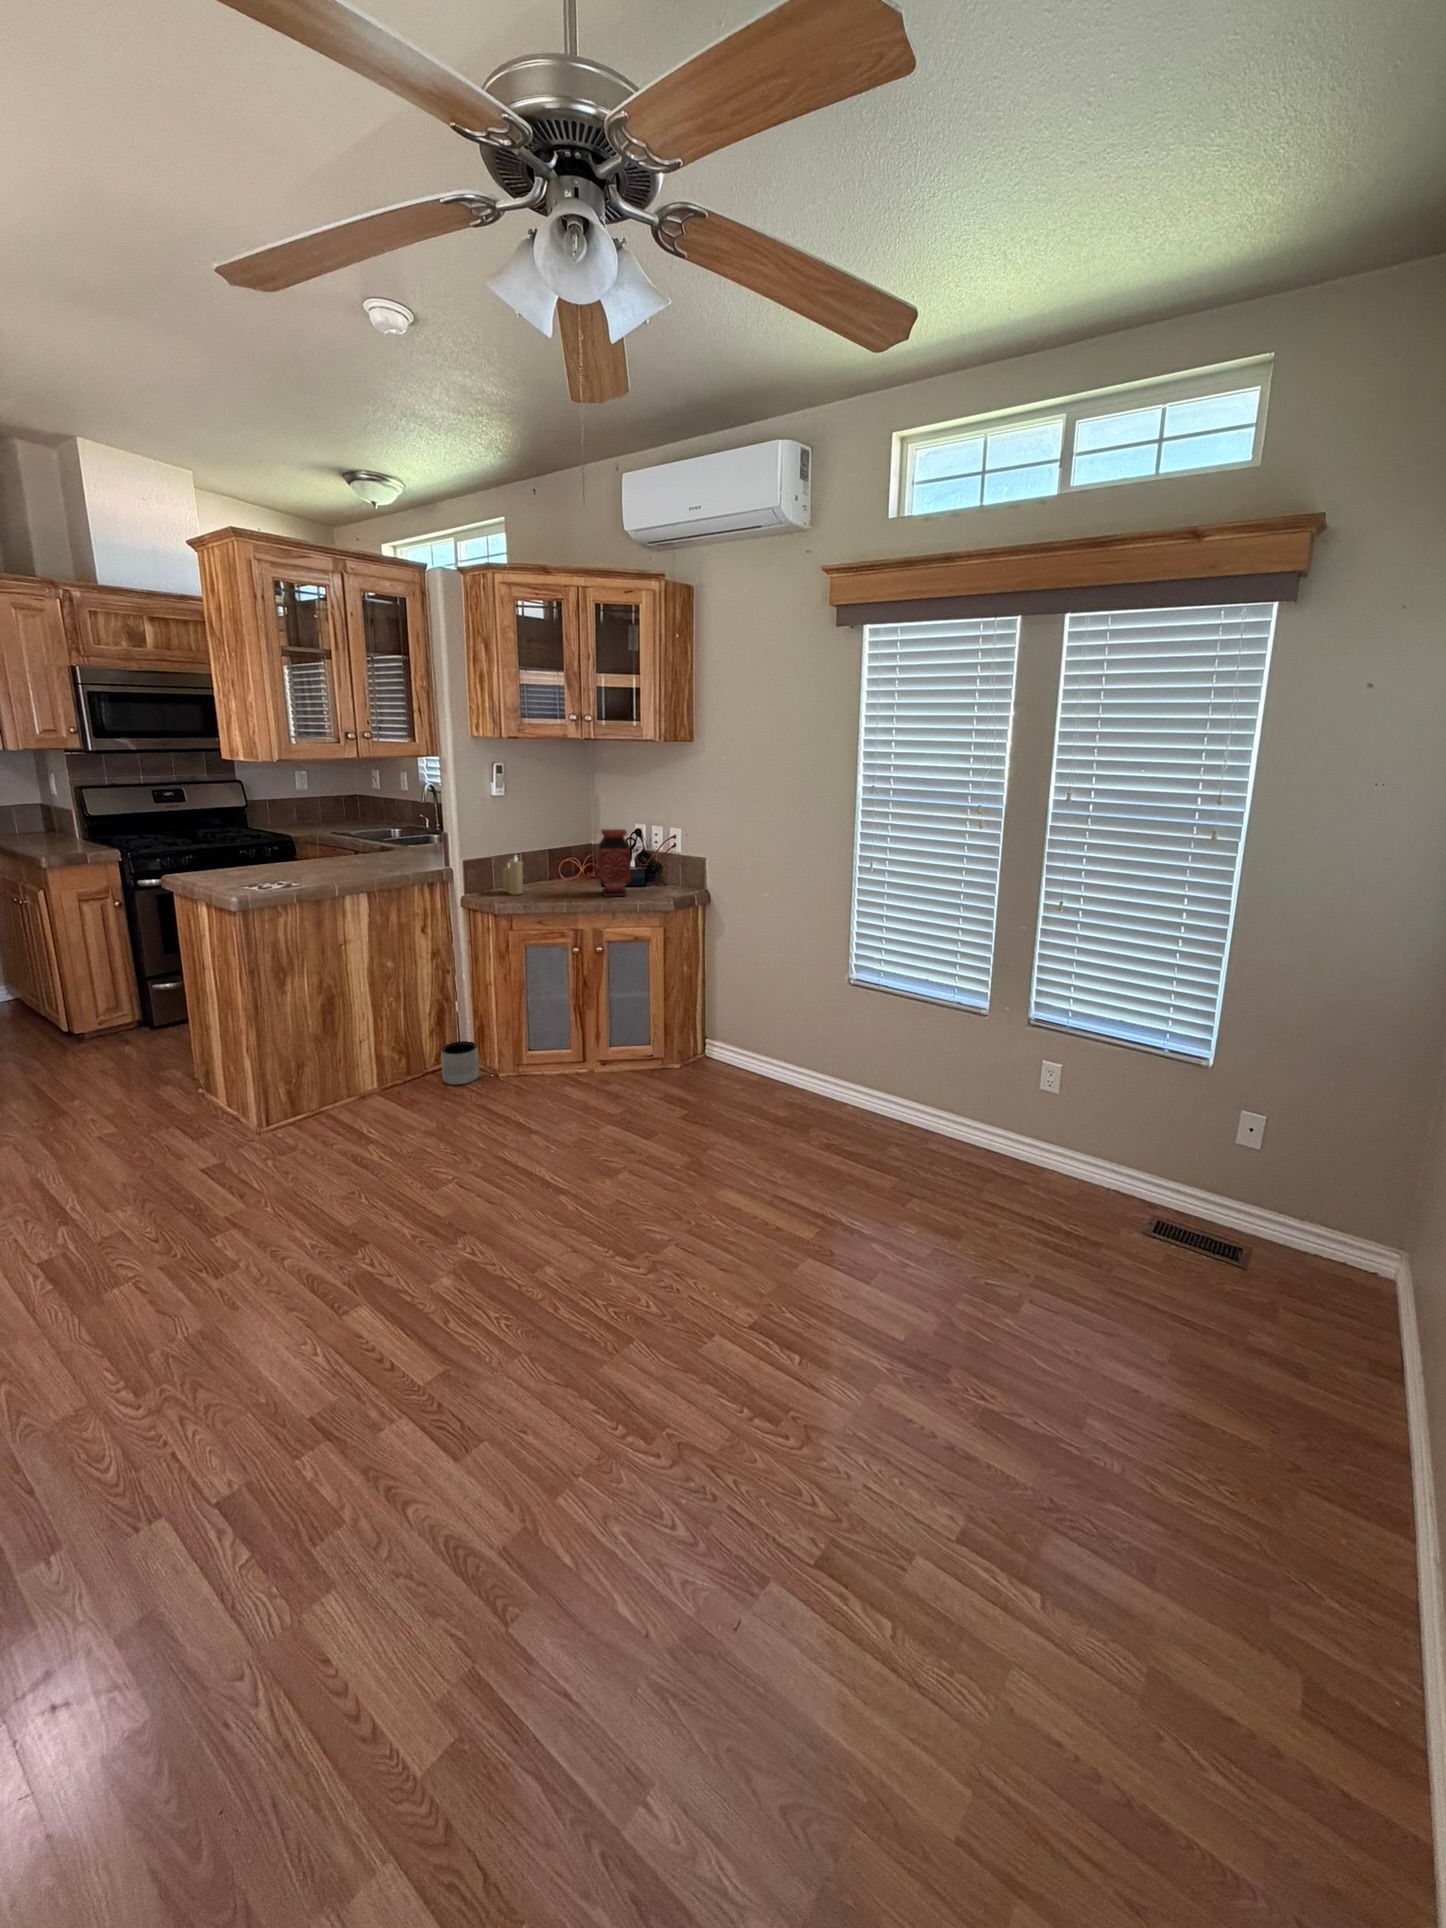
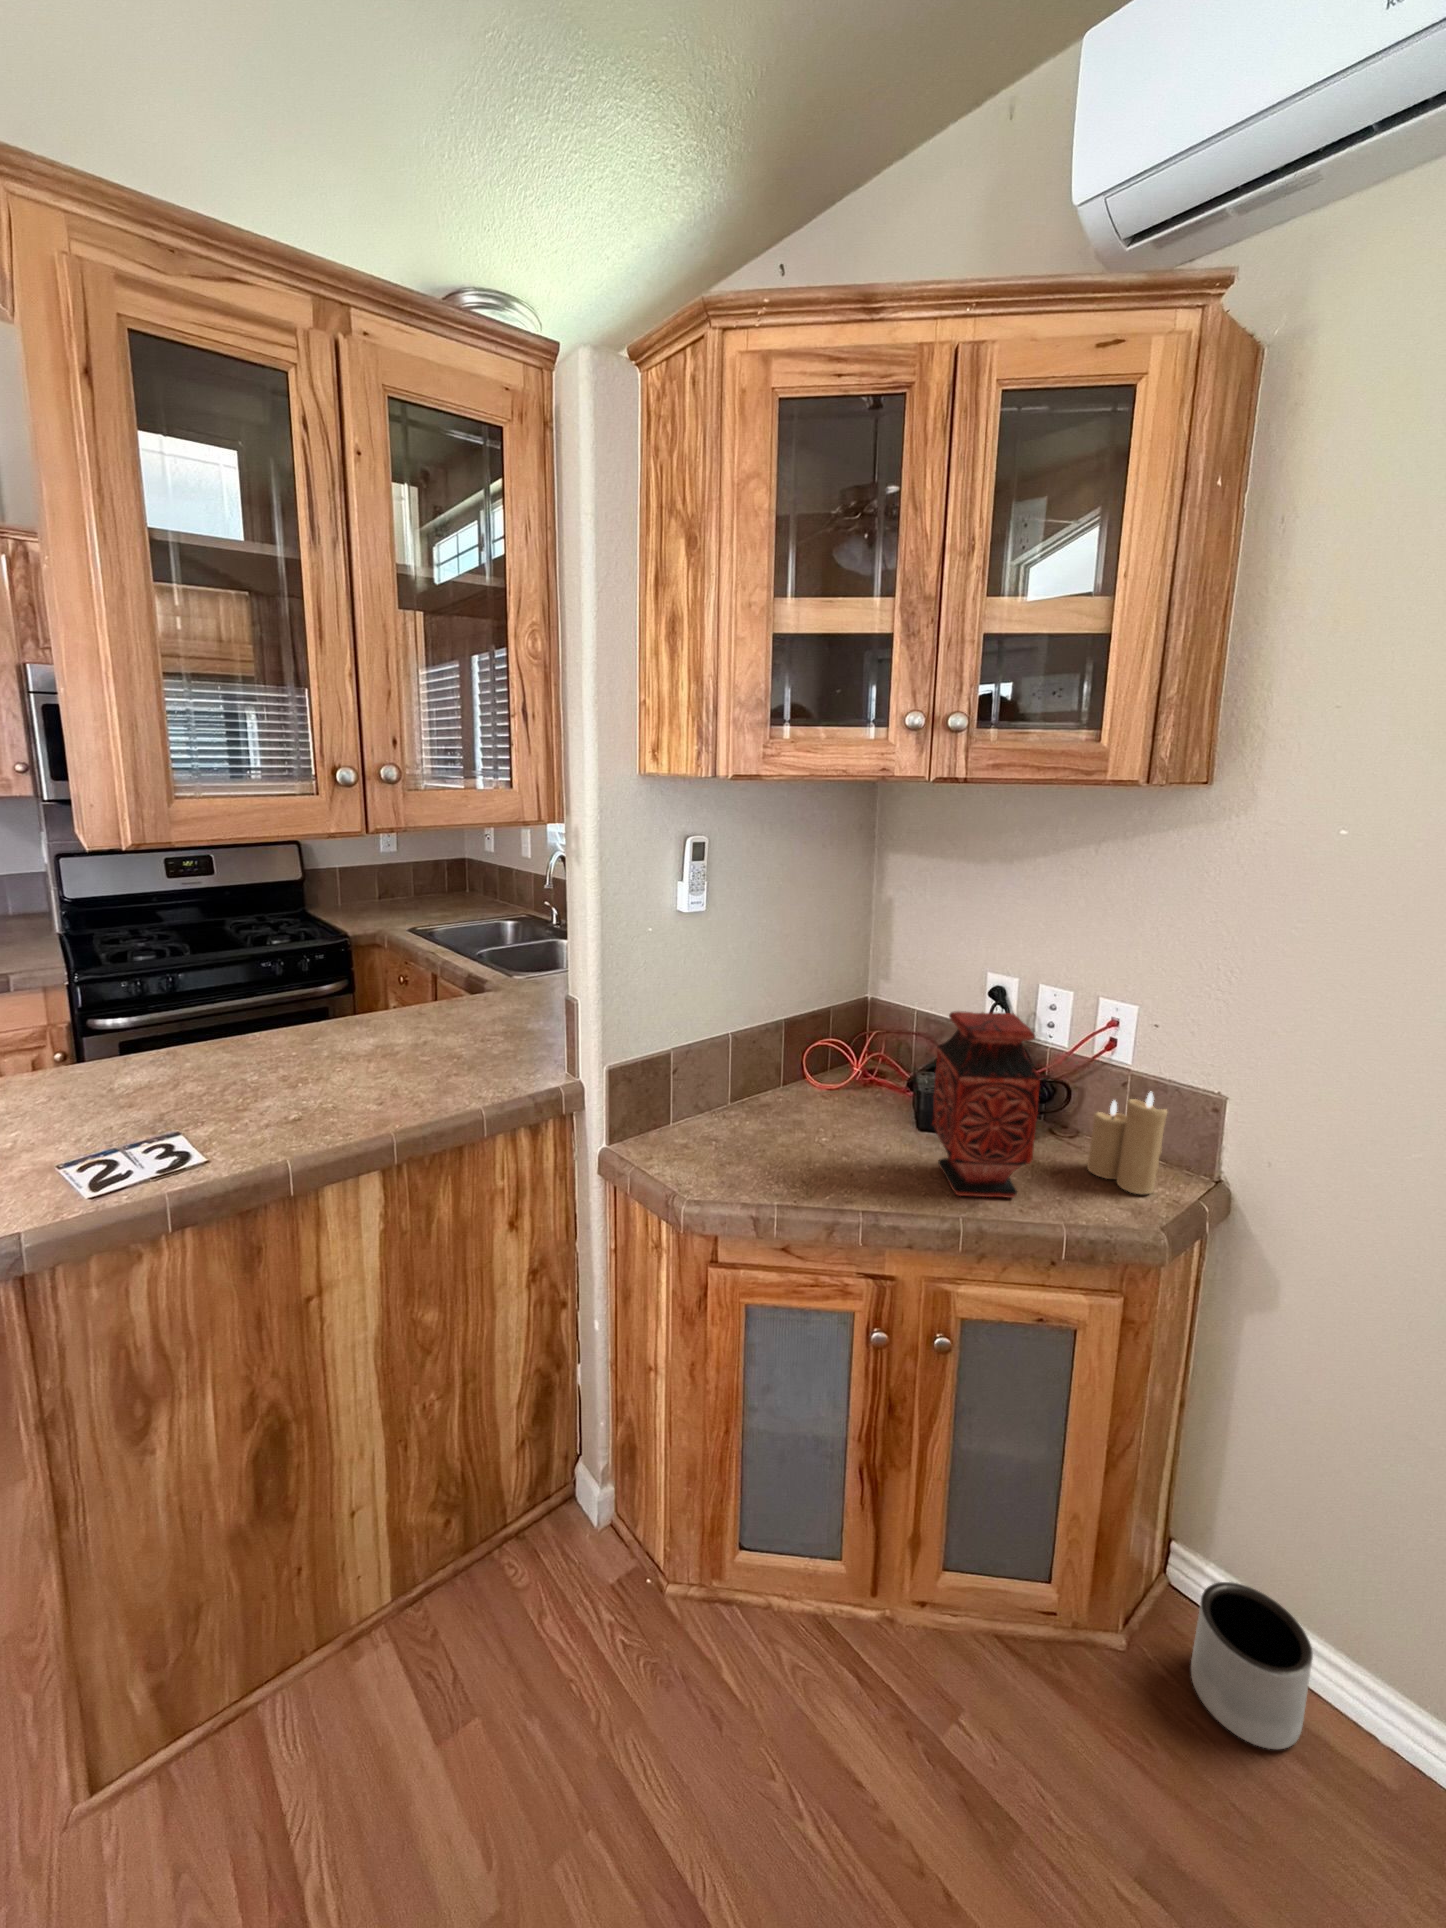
candle: present [503,857,522,895] -> present [1087,1092,1168,1194]
planter: present [441,1041,479,1085] -> present [1191,1582,1313,1749]

